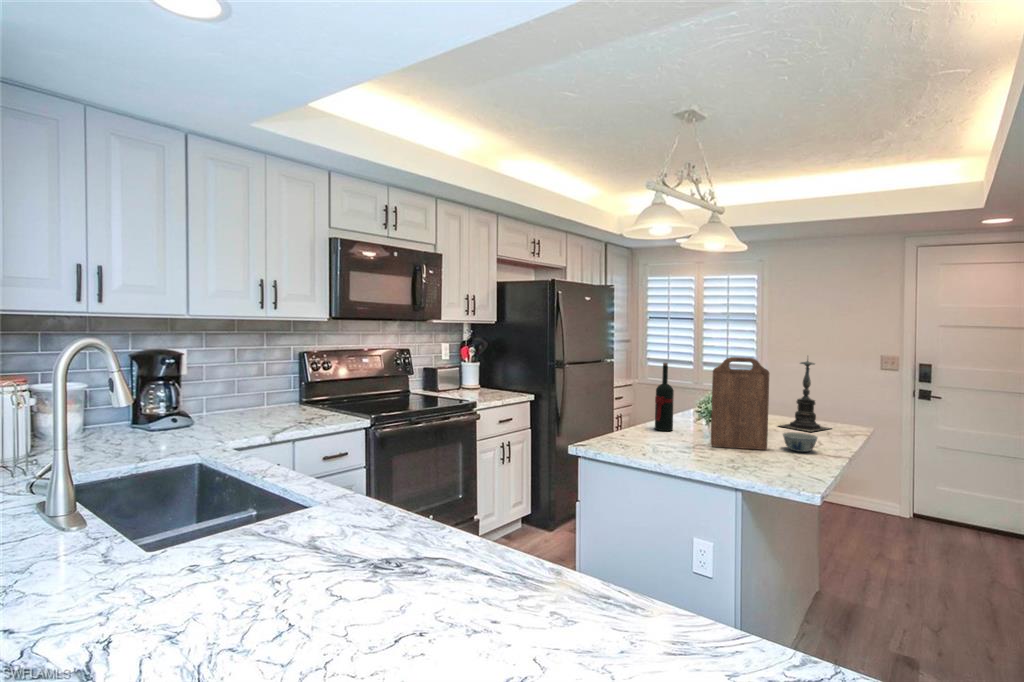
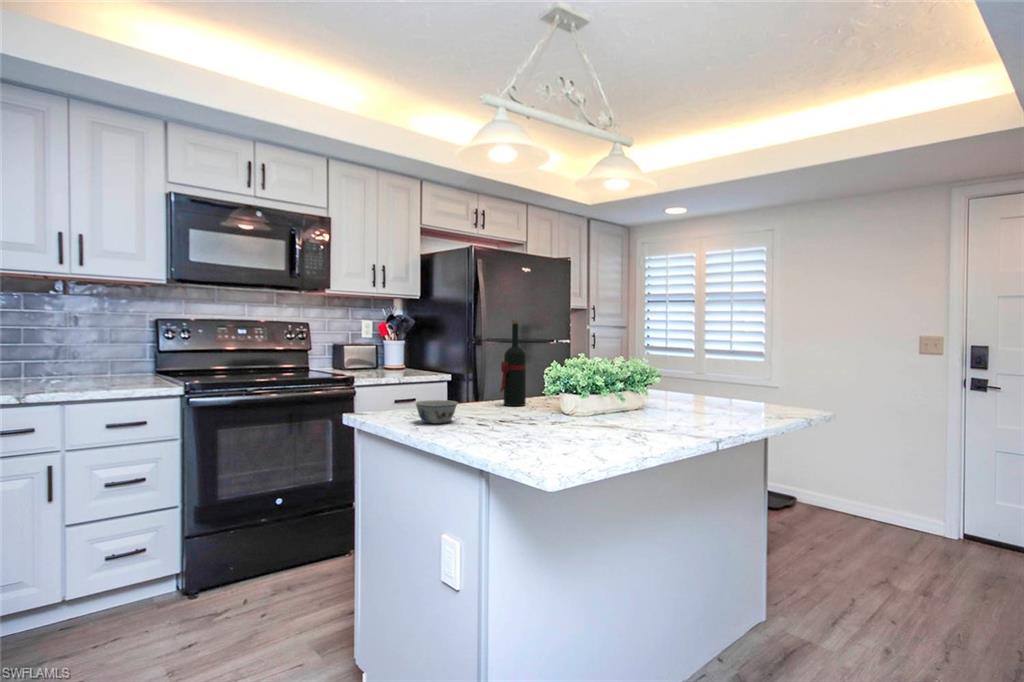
cutting board: present [711,357,769,450] -> none [526,300,595,424]
candle holder: present [779,360,830,432] -> none [673,305,747,410]
bowl: present [783,432,818,452] -> present [415,400,457,423]

